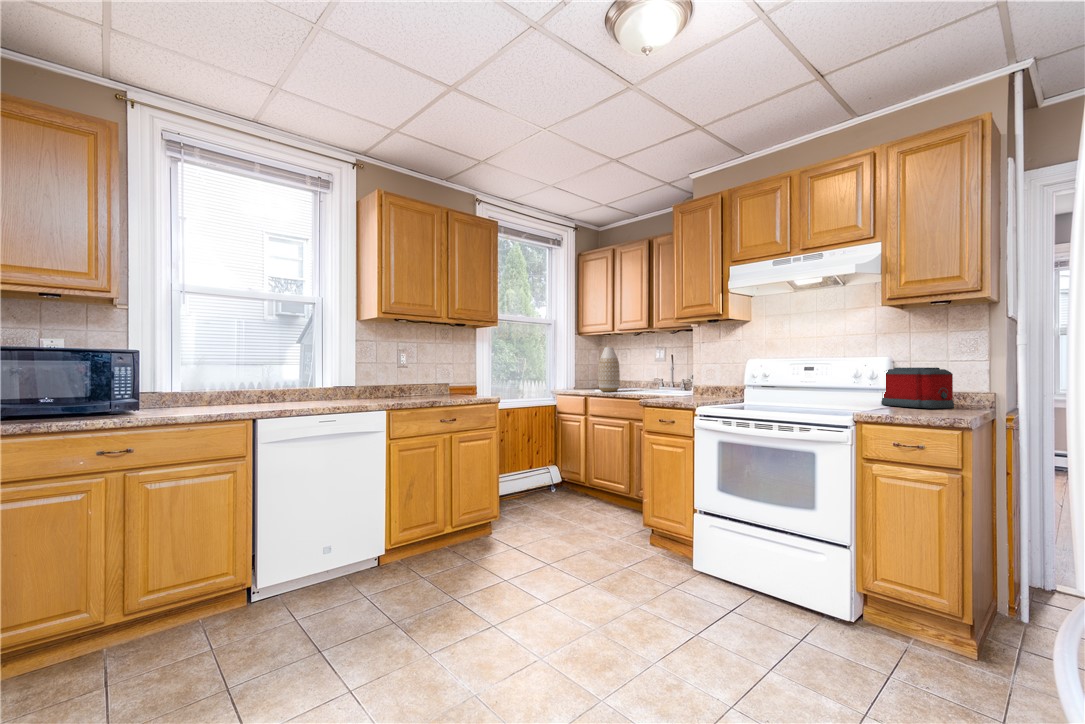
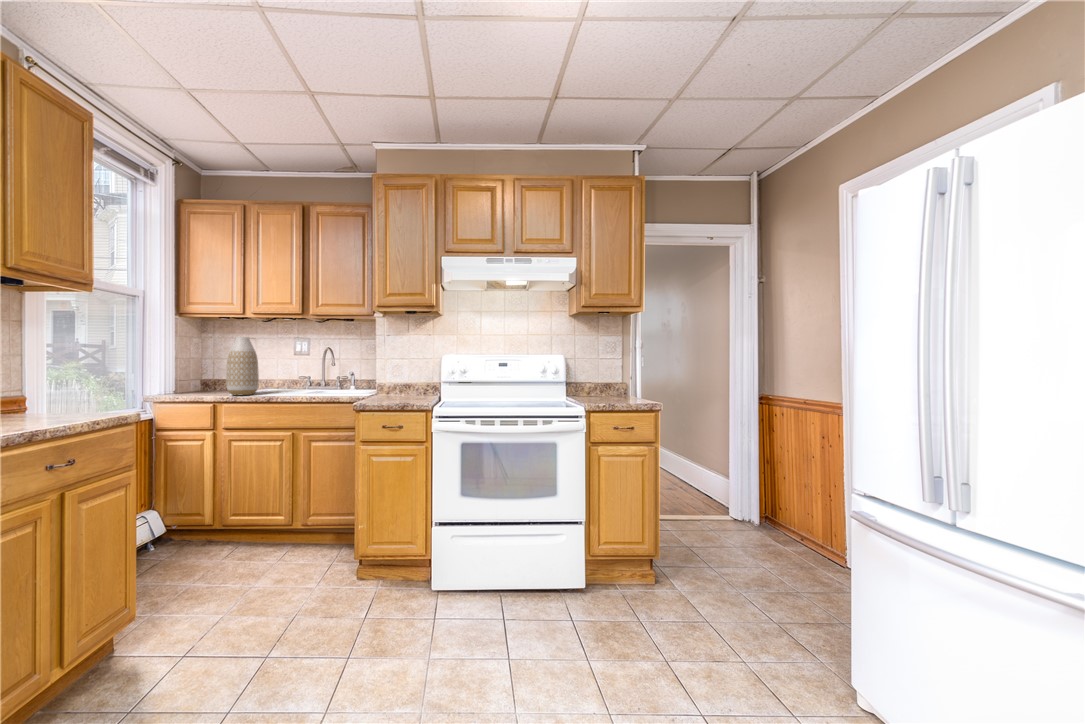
toaster: present [881,367,954,408] -> none [566,364,616,397]

